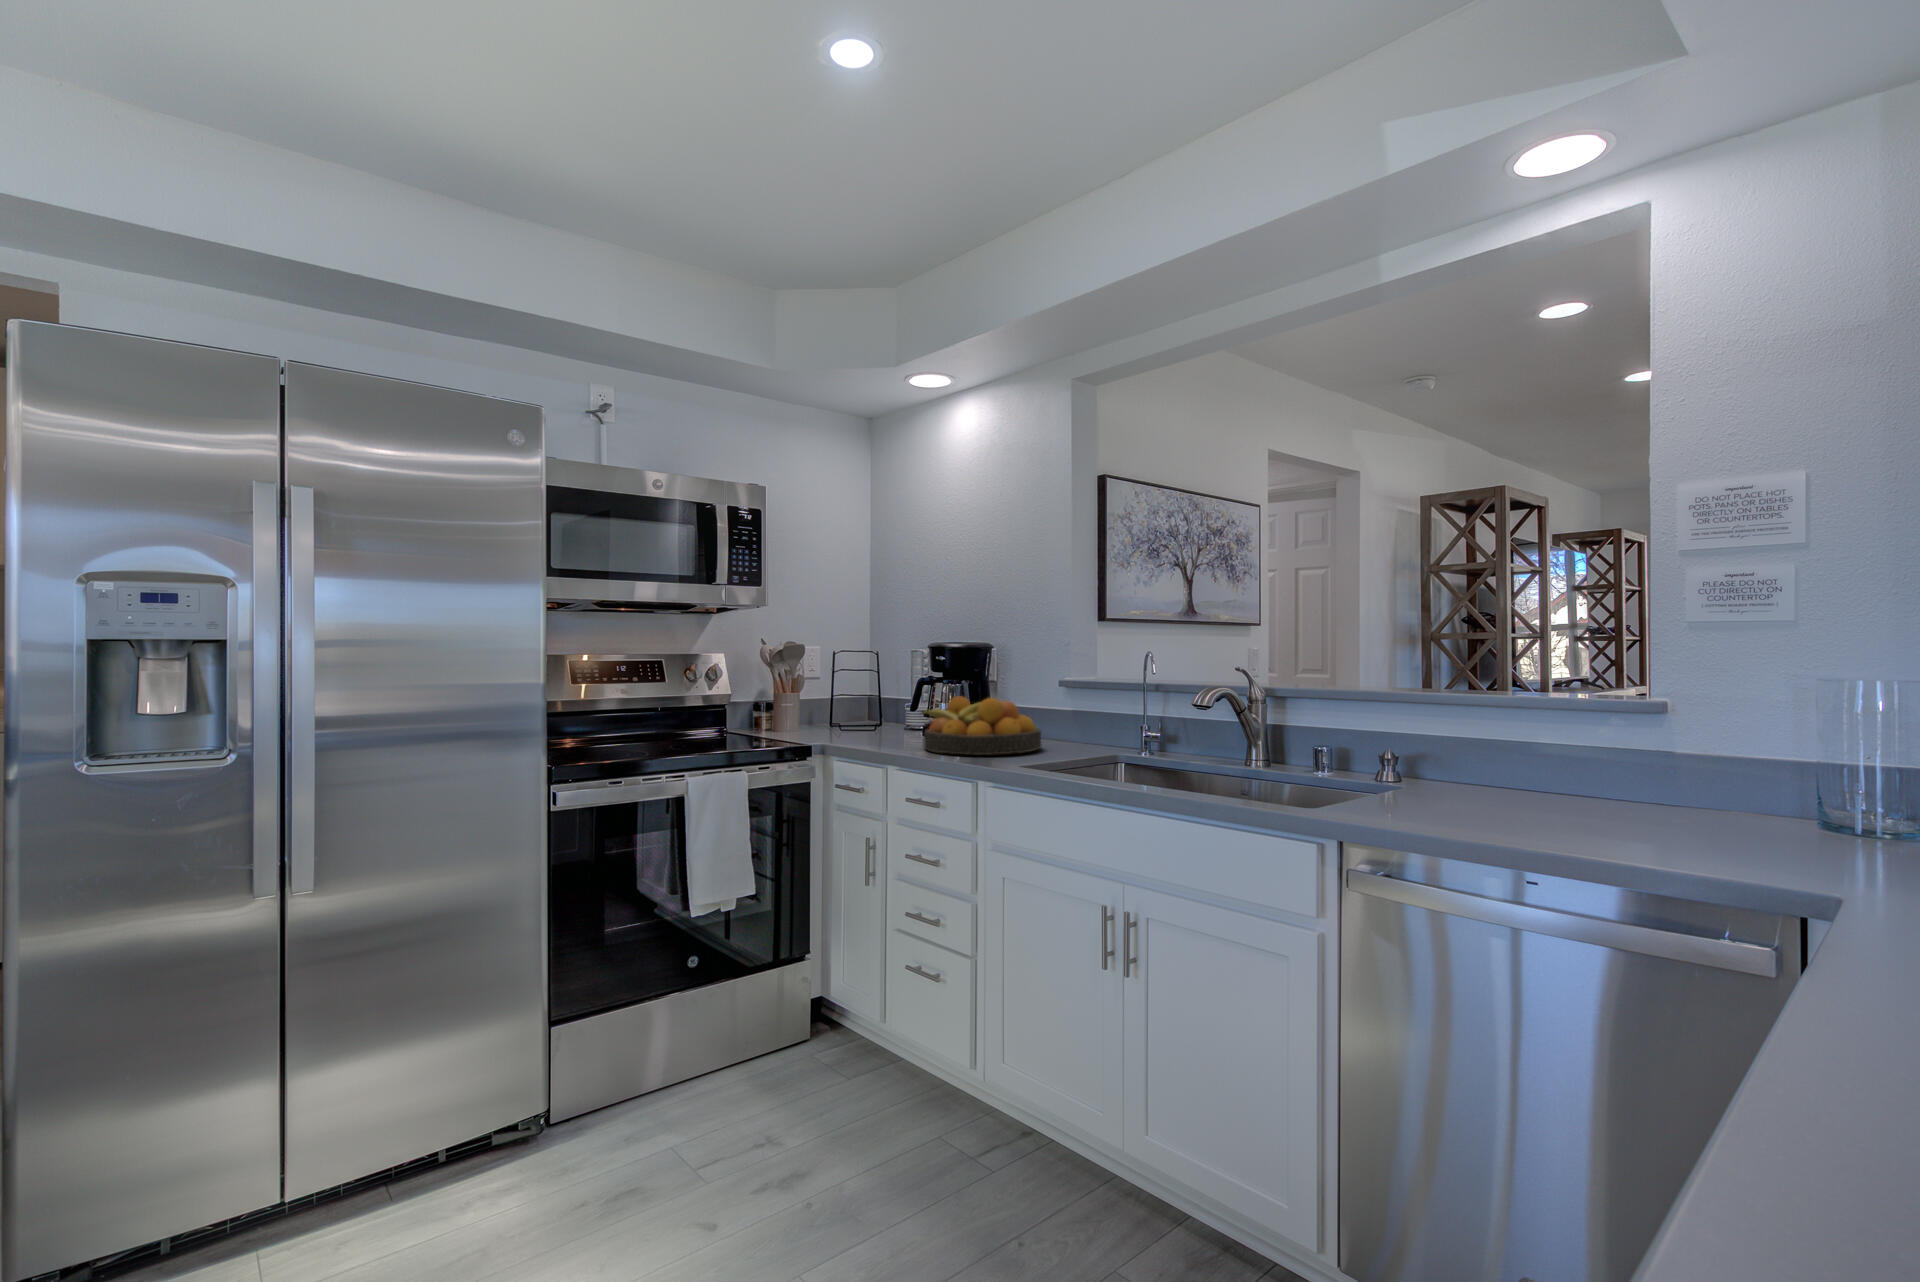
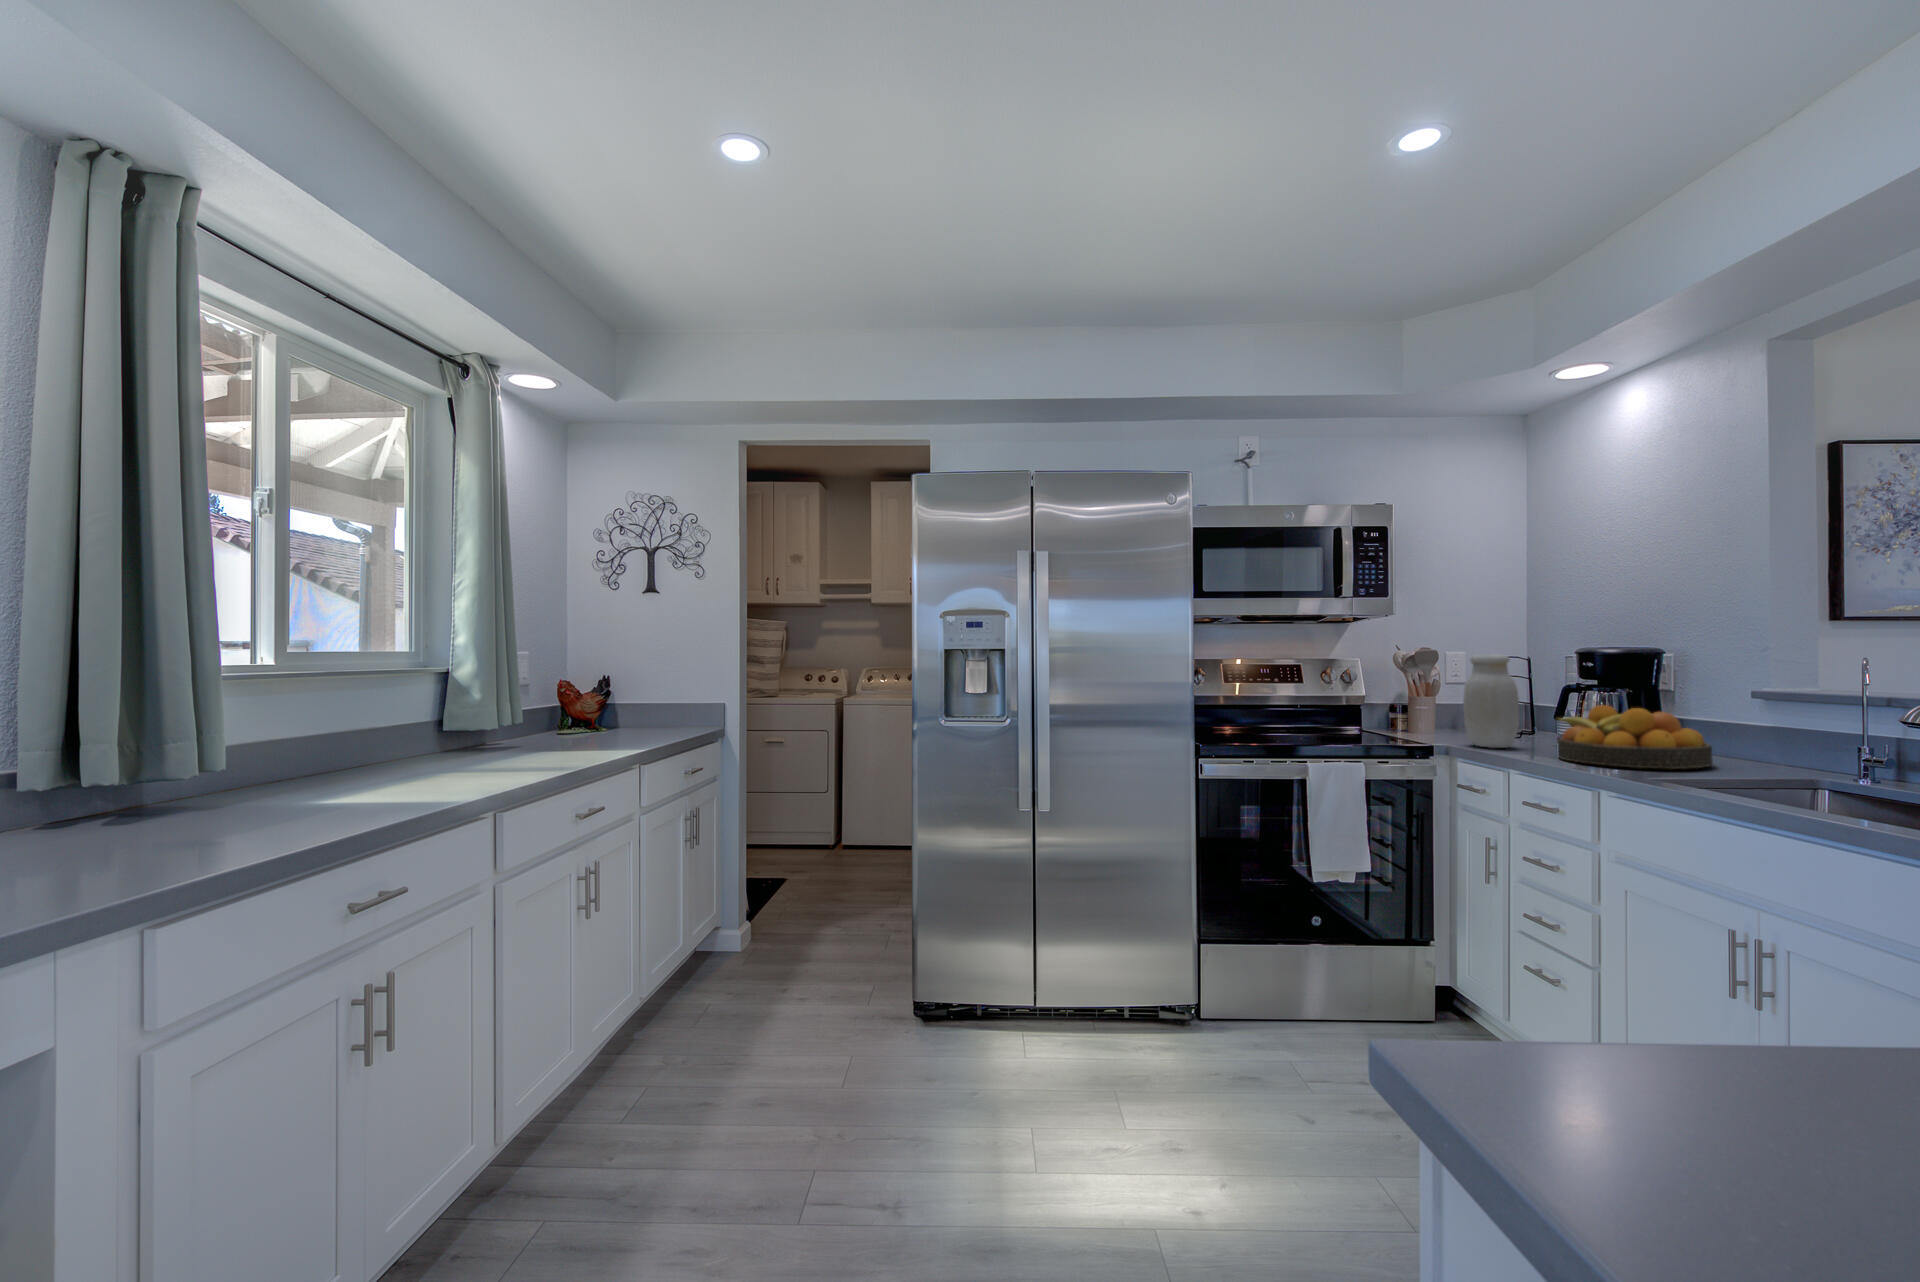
jar: none [836,648,886,744] -> present [1463,654,1519,748]

